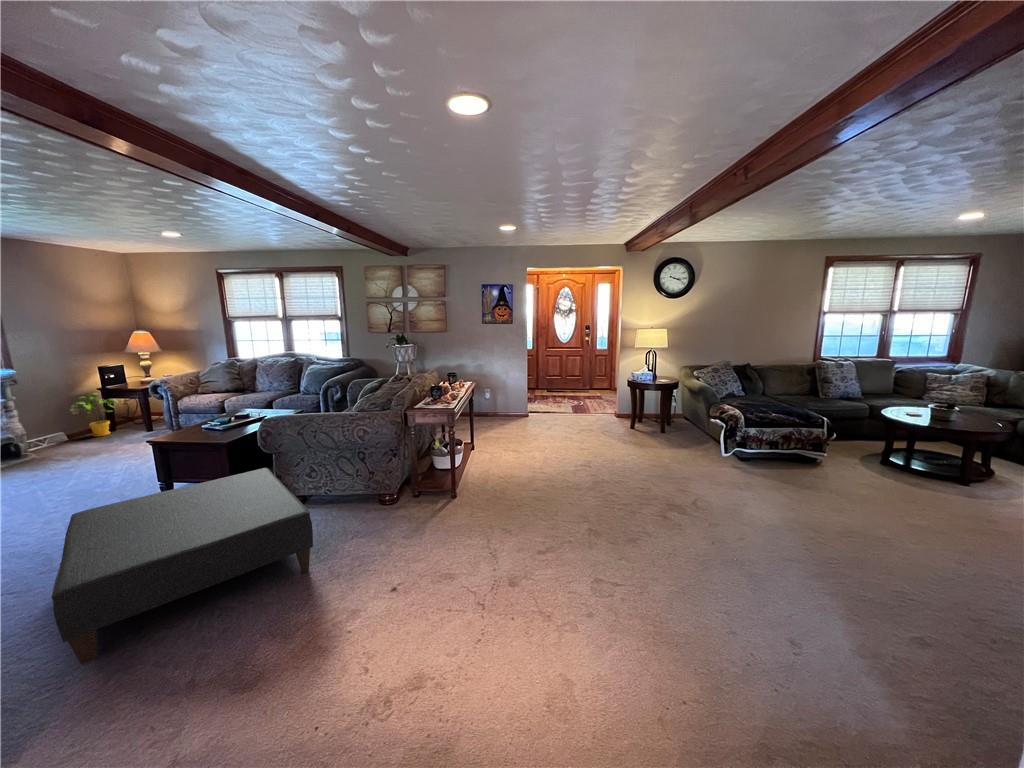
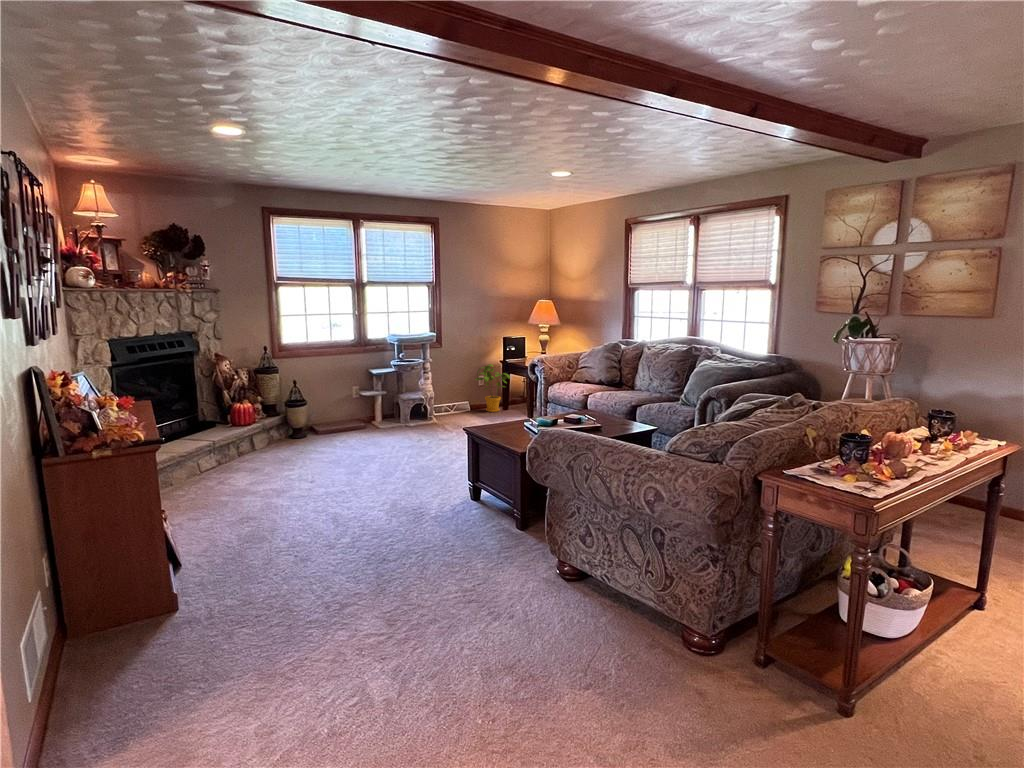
ottoman: present [51,468,313,664] -> none [195,490,530,715]

